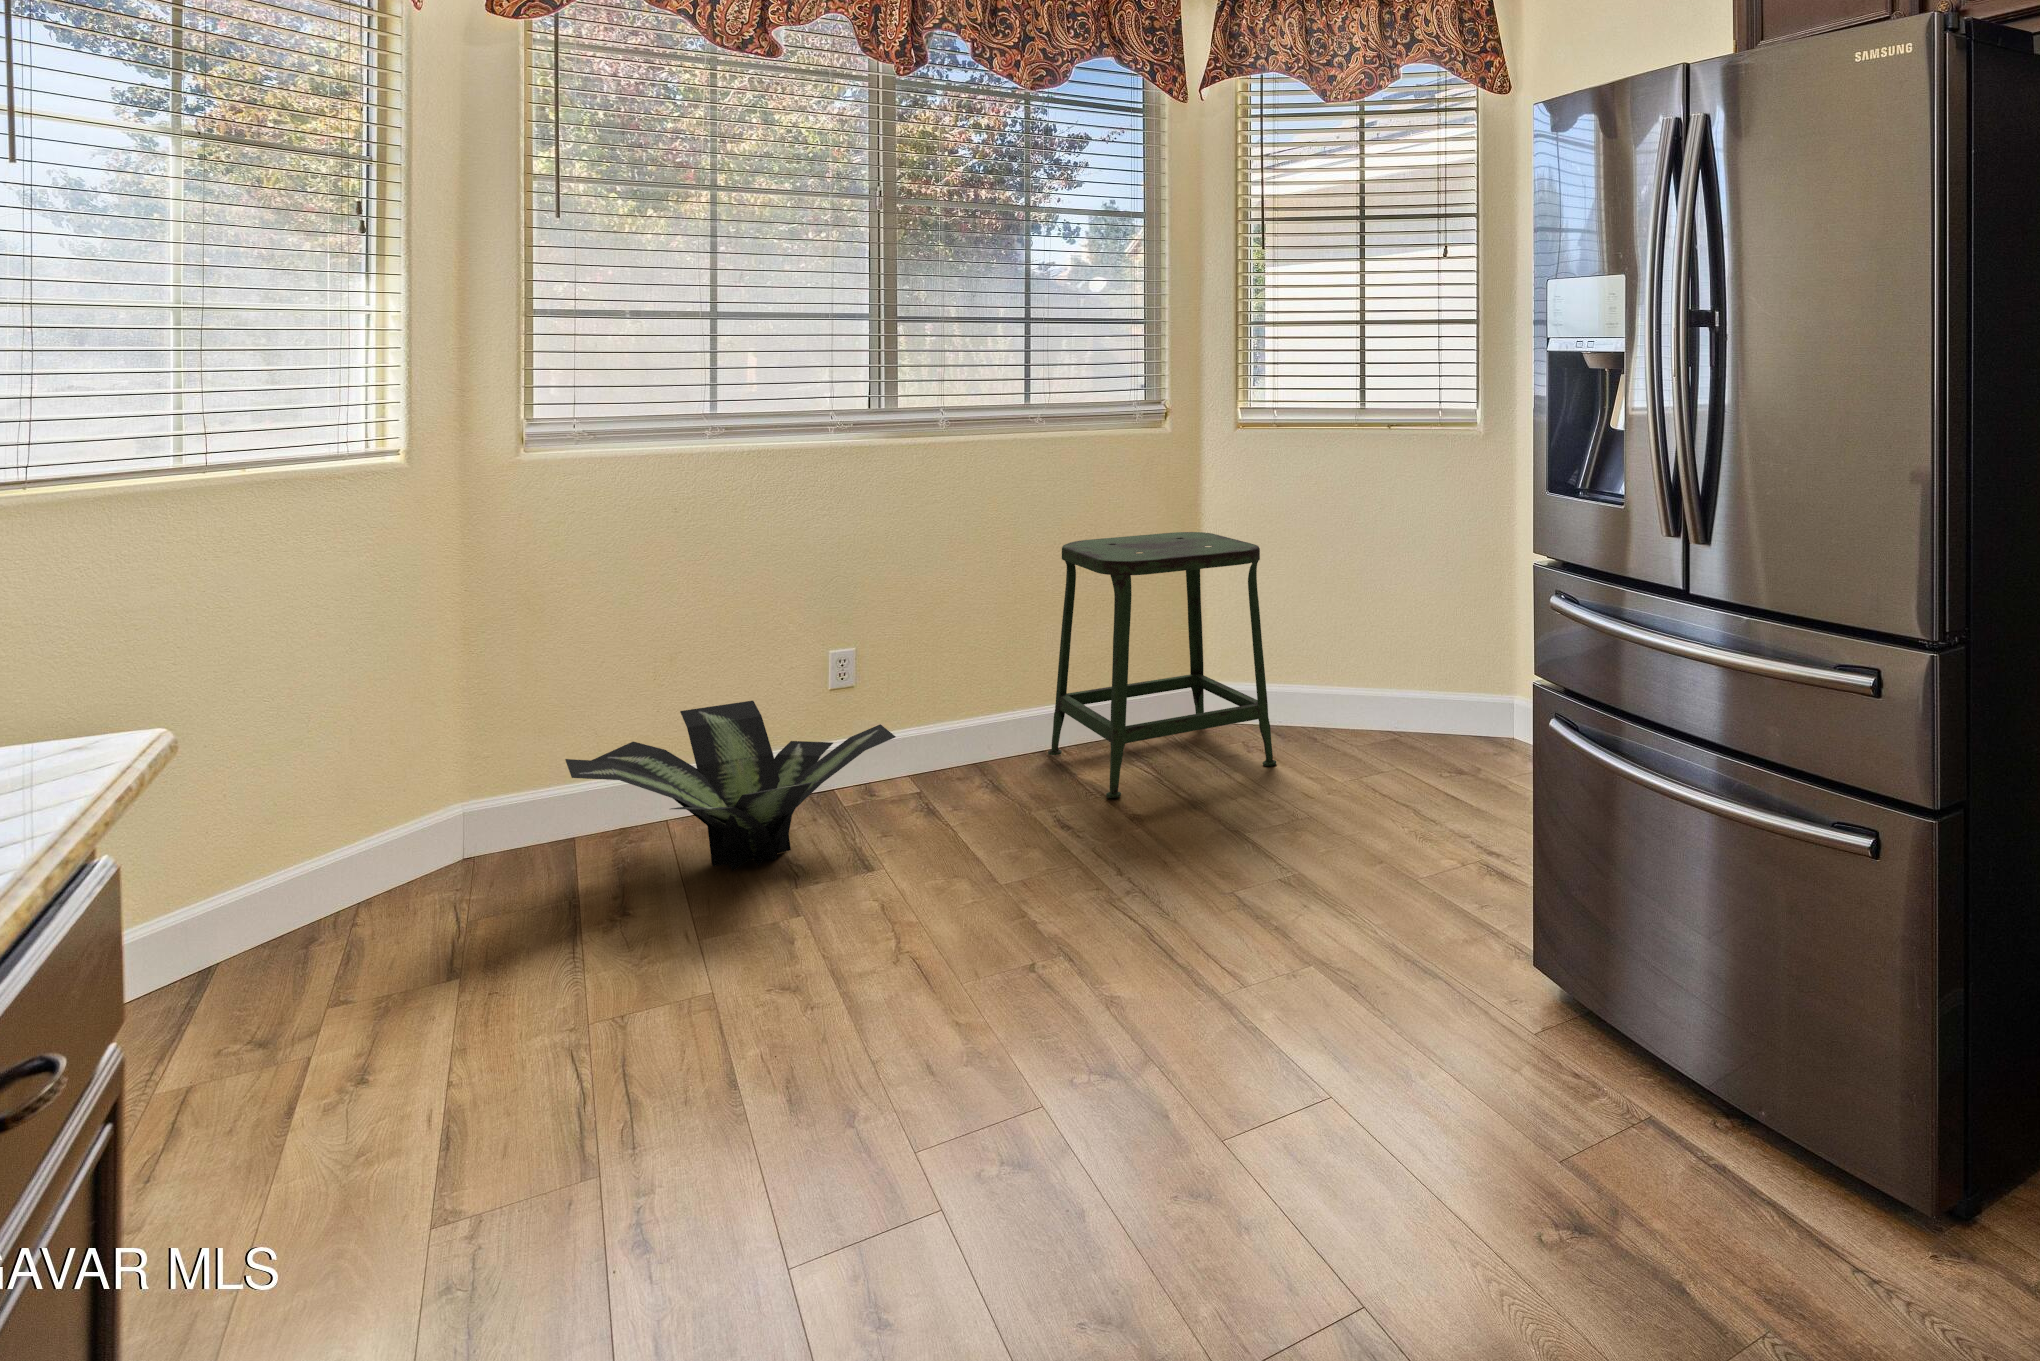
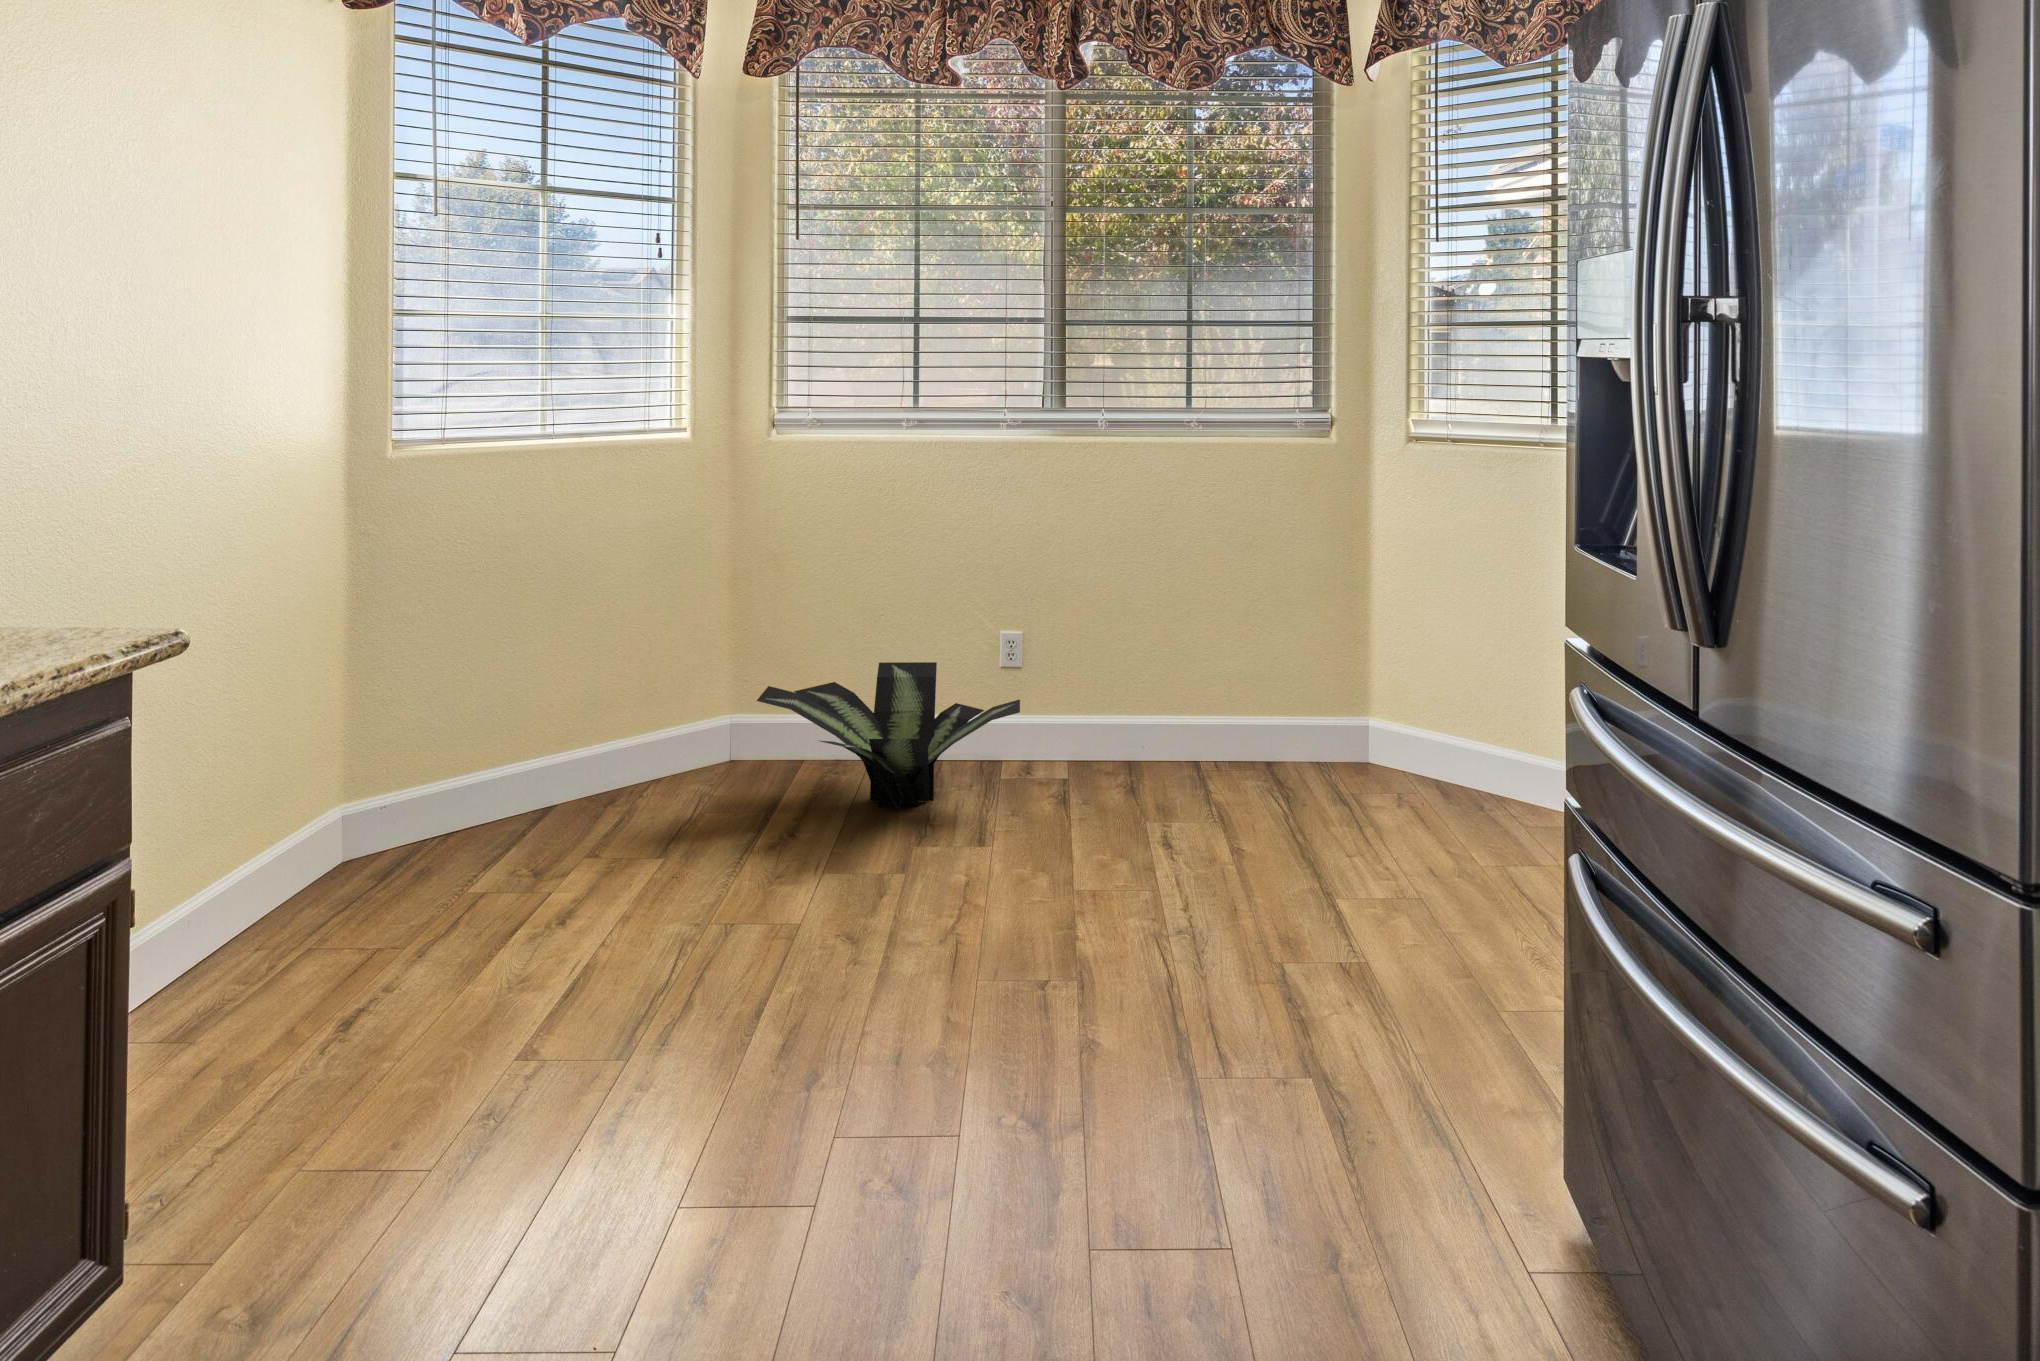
stool: present [1048,532,1276,798] -> none [1204,545,1419,814]

